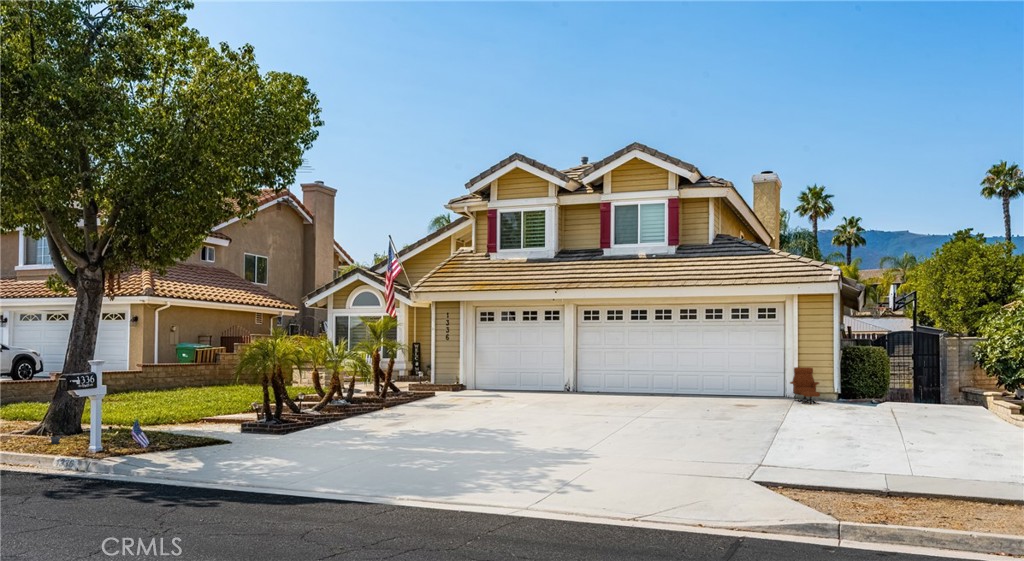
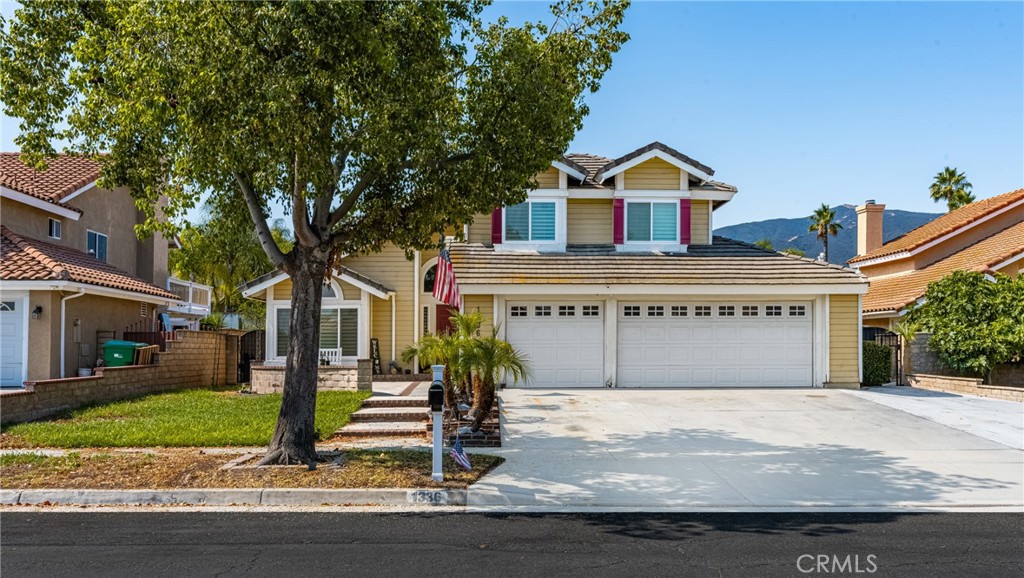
lounge chair: present [790,367,820,404] -> none [806,361,840,394]

